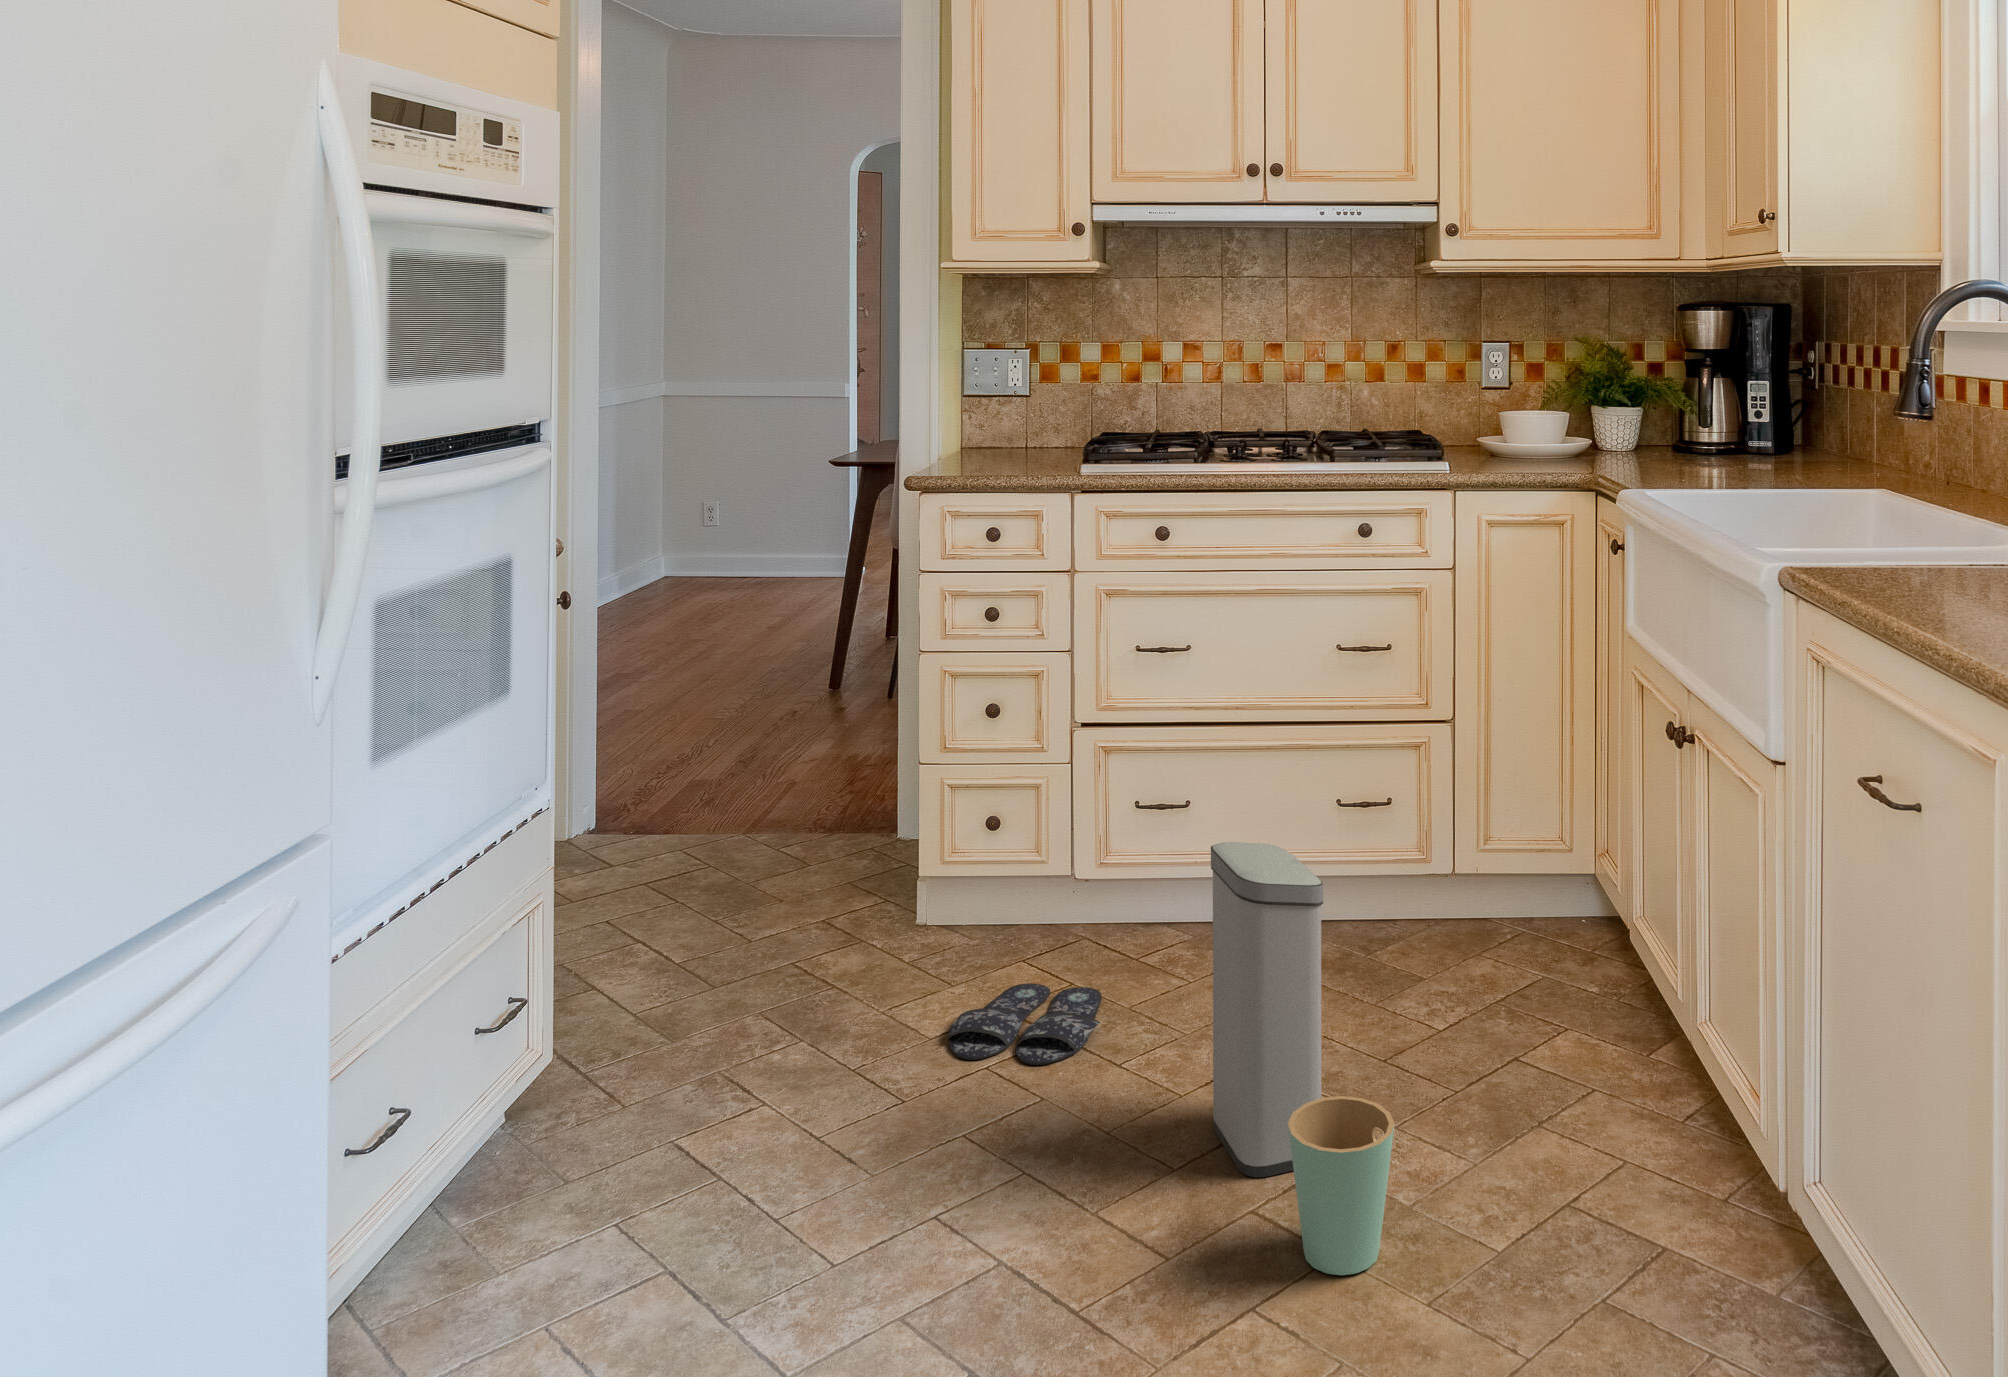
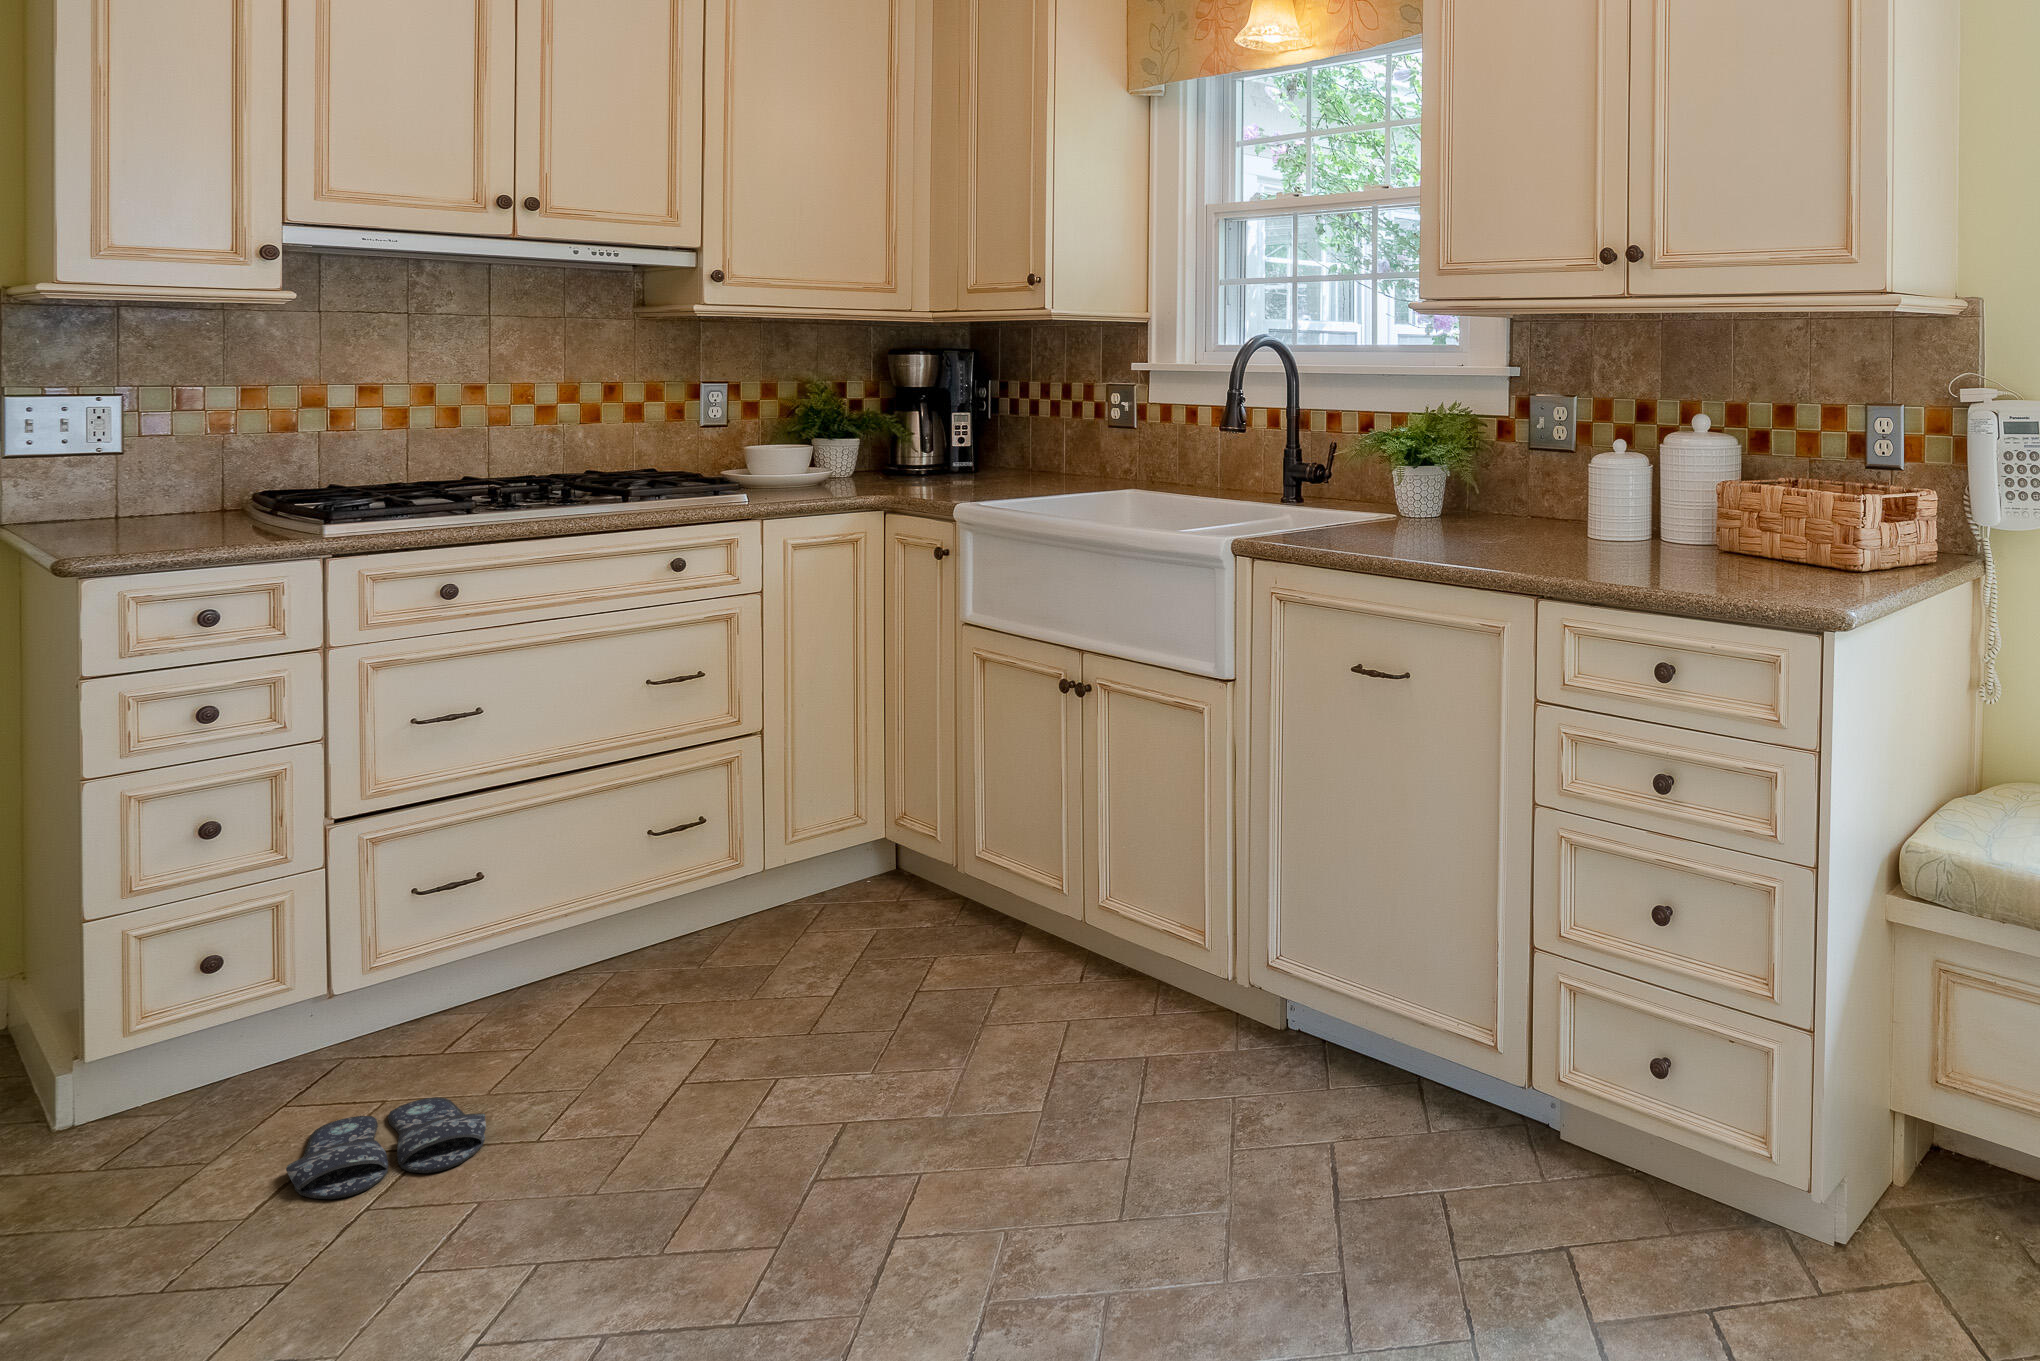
trash can: present [1211,842,1395,1275] -> none [710,851,978,1169]

